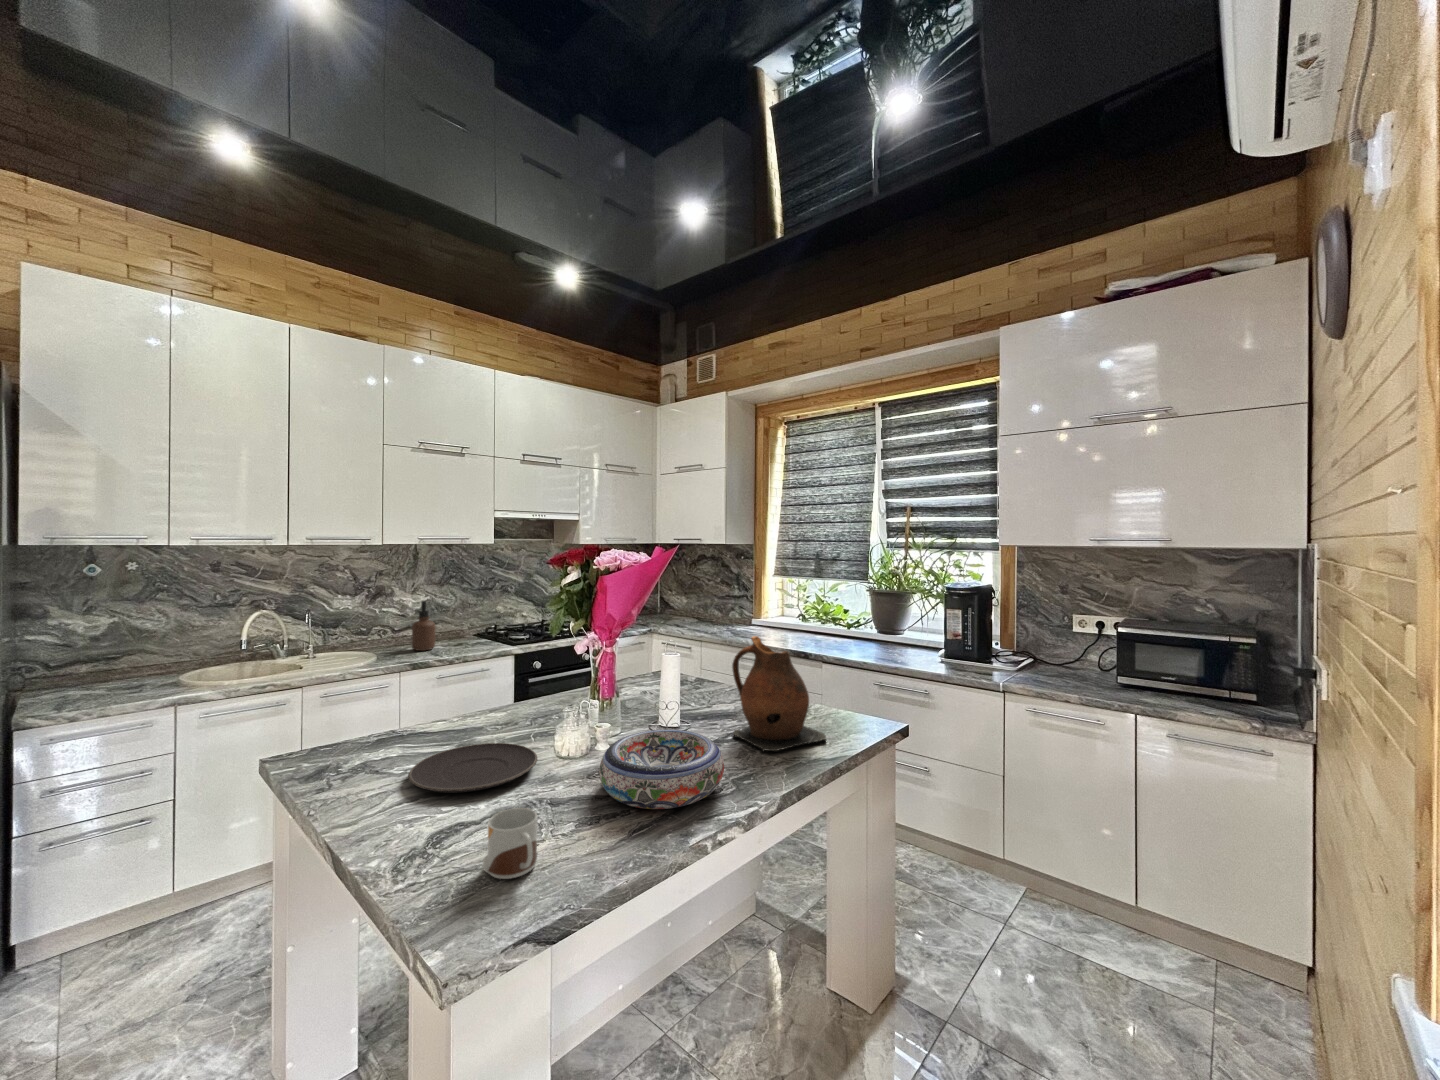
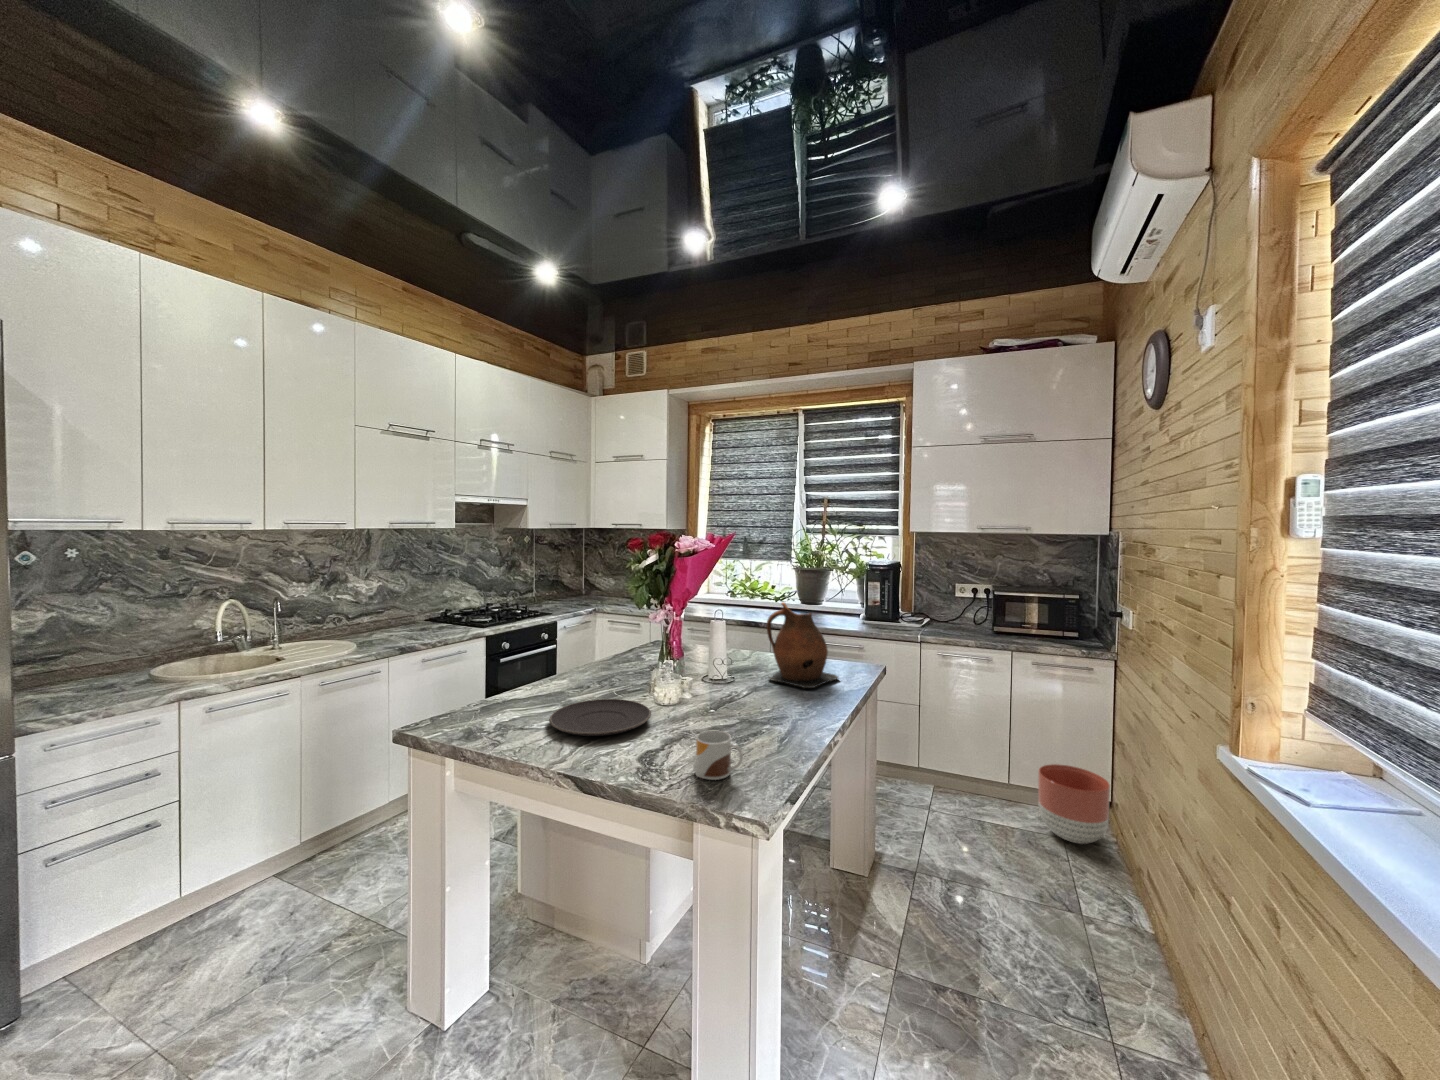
soap dispenser: present [412,601,436,651] -> none [380,586,405,636]
bowl: present [599,729,724,809] -> none [711,675,807,730]
planter: none [1174,892,1297,1030] -> present [1038,764,1110,844]

